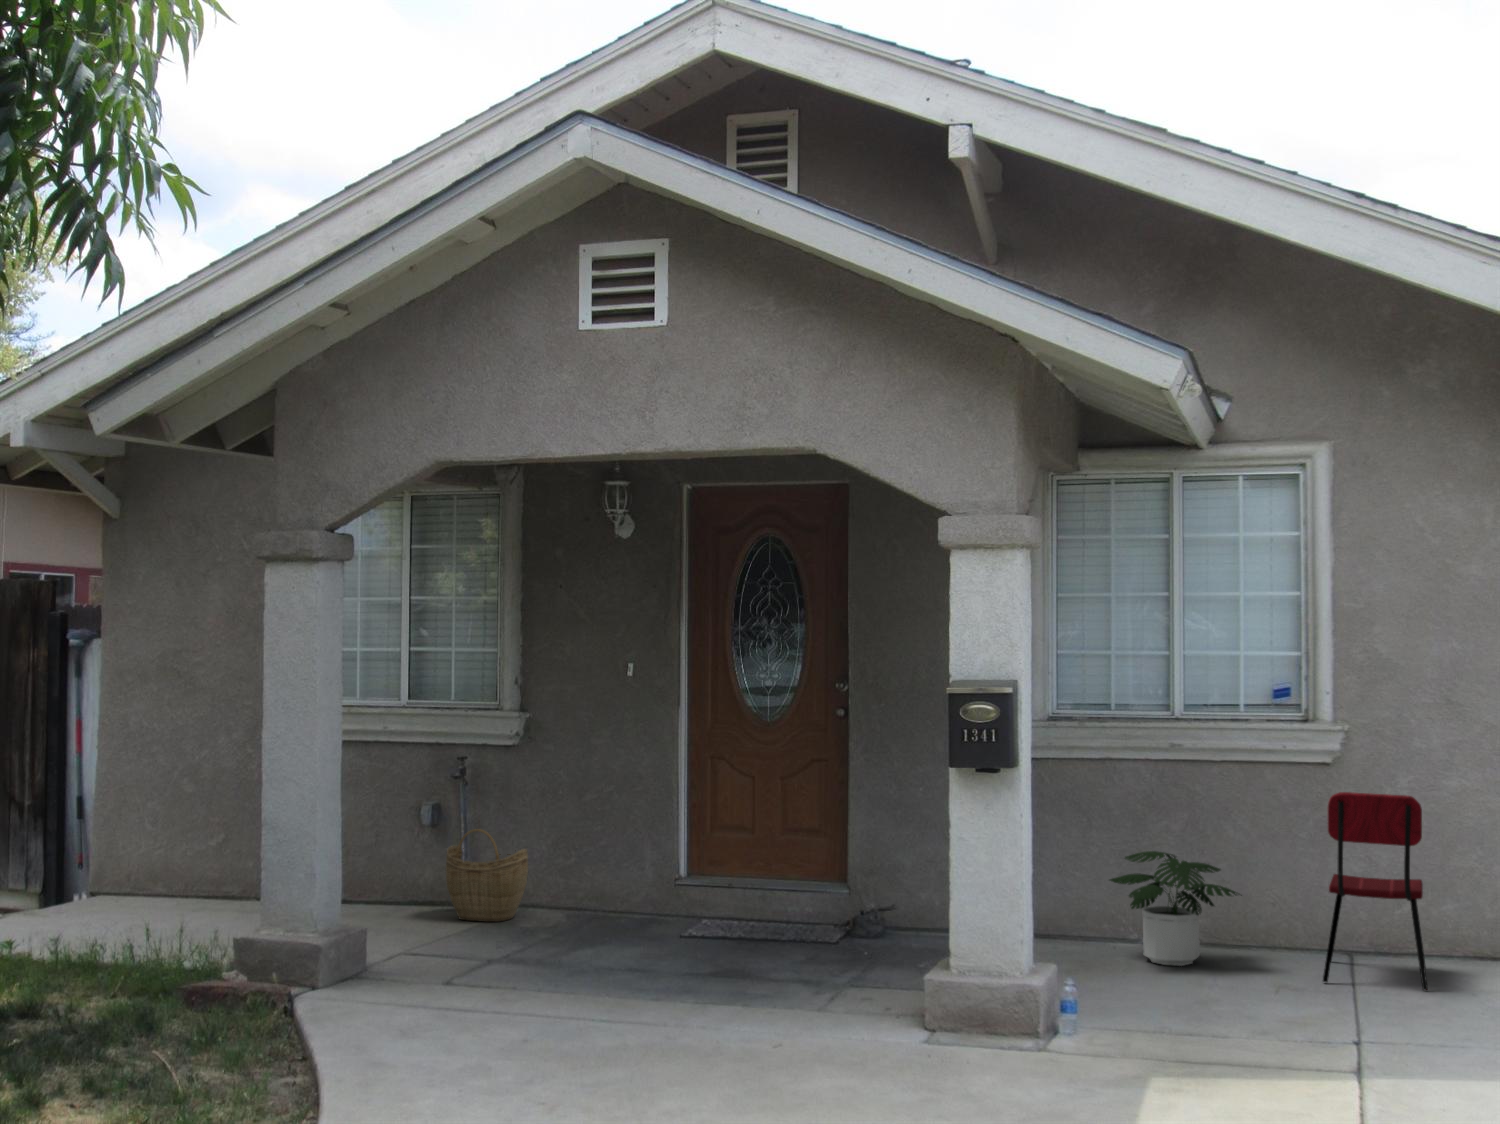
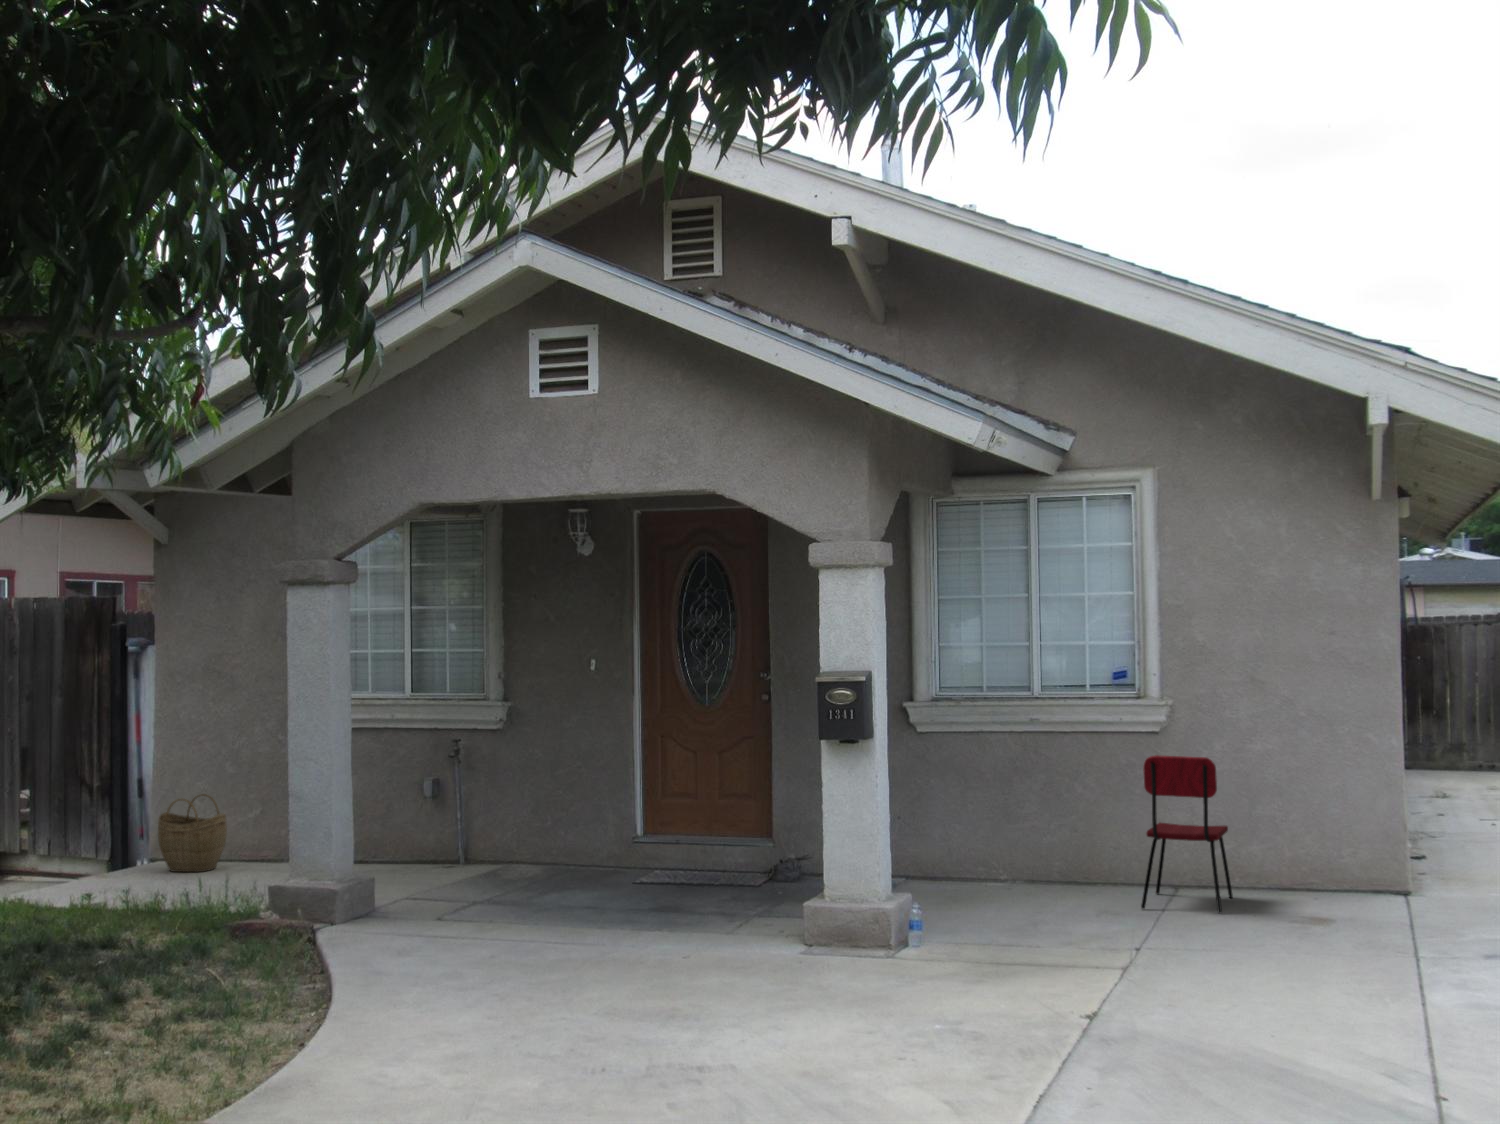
woven basket: present [446,829,528,922] -> present [158,794,227,872]
potted plant: present [1110,851,1242,966] -> none [978,807,1082,899]

